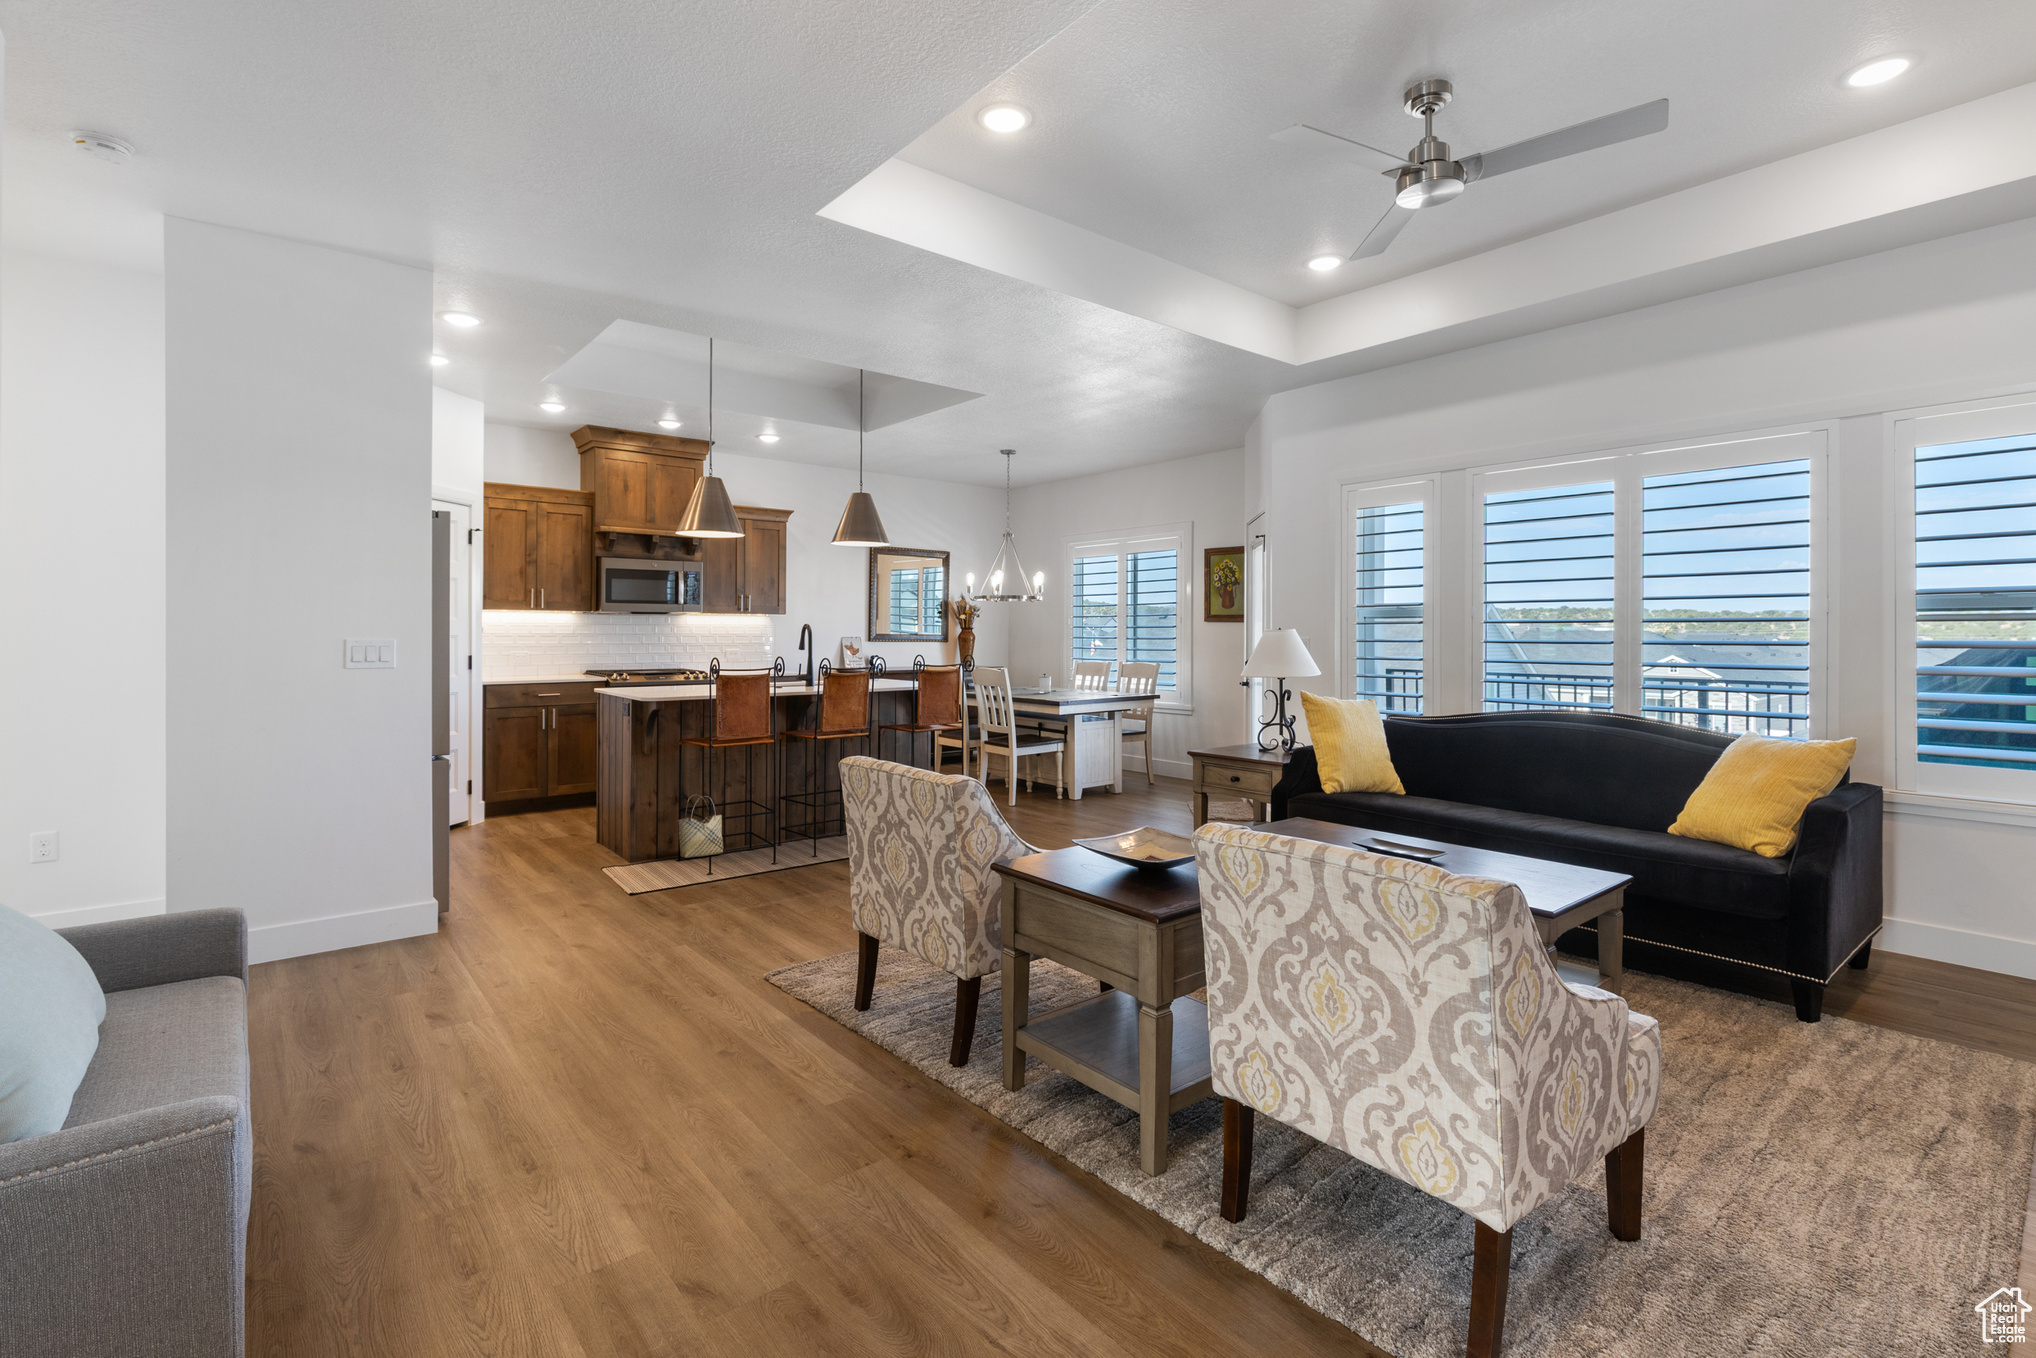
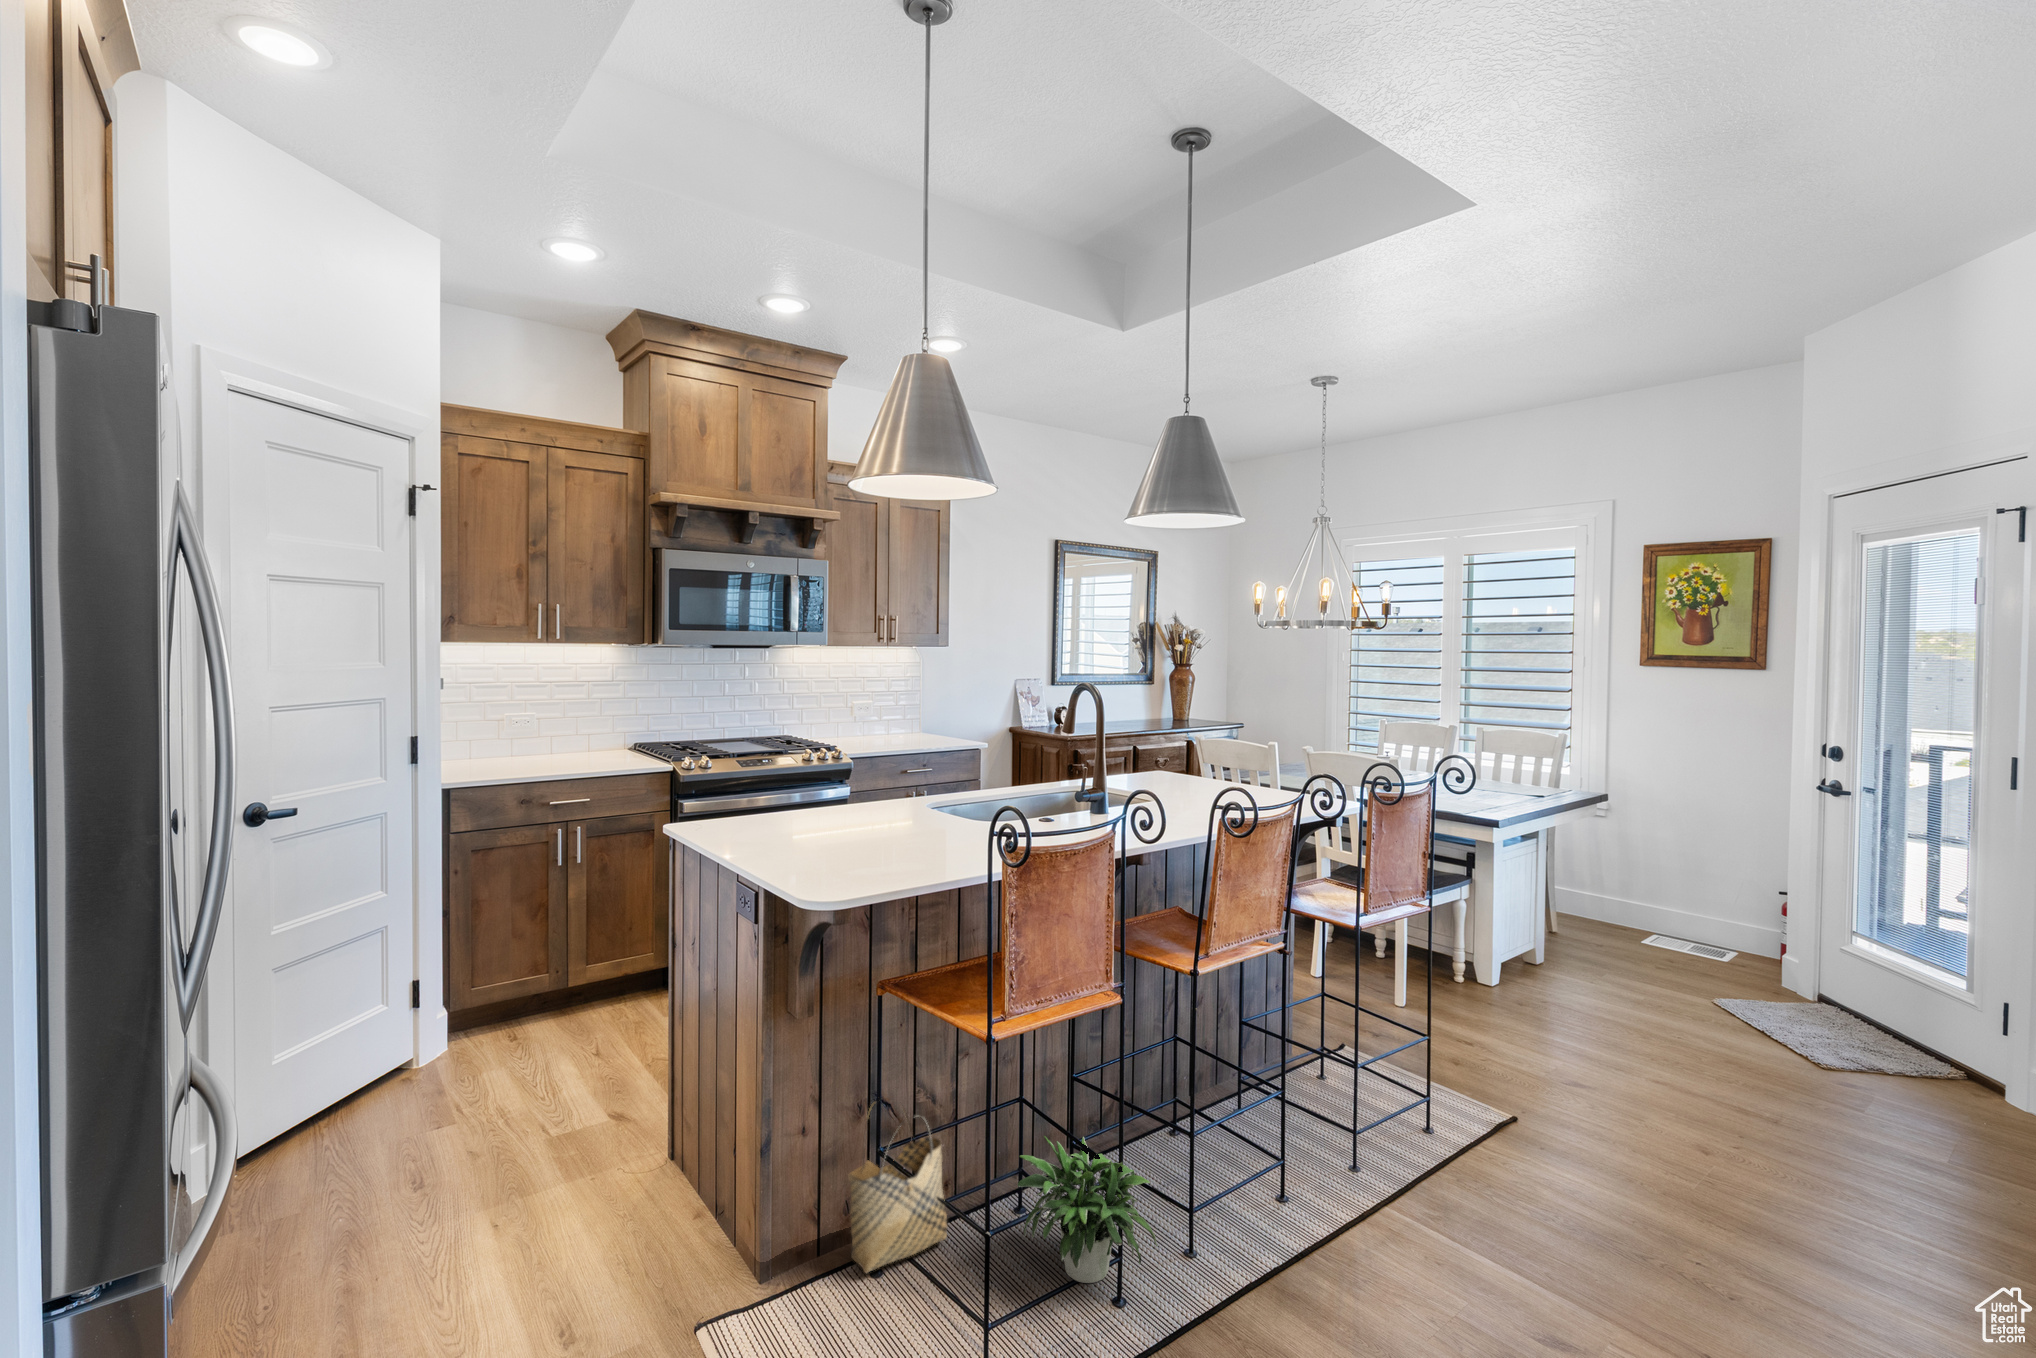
potted plant: none [740,807,806,860] -> present [986,1136,1157,1283]

